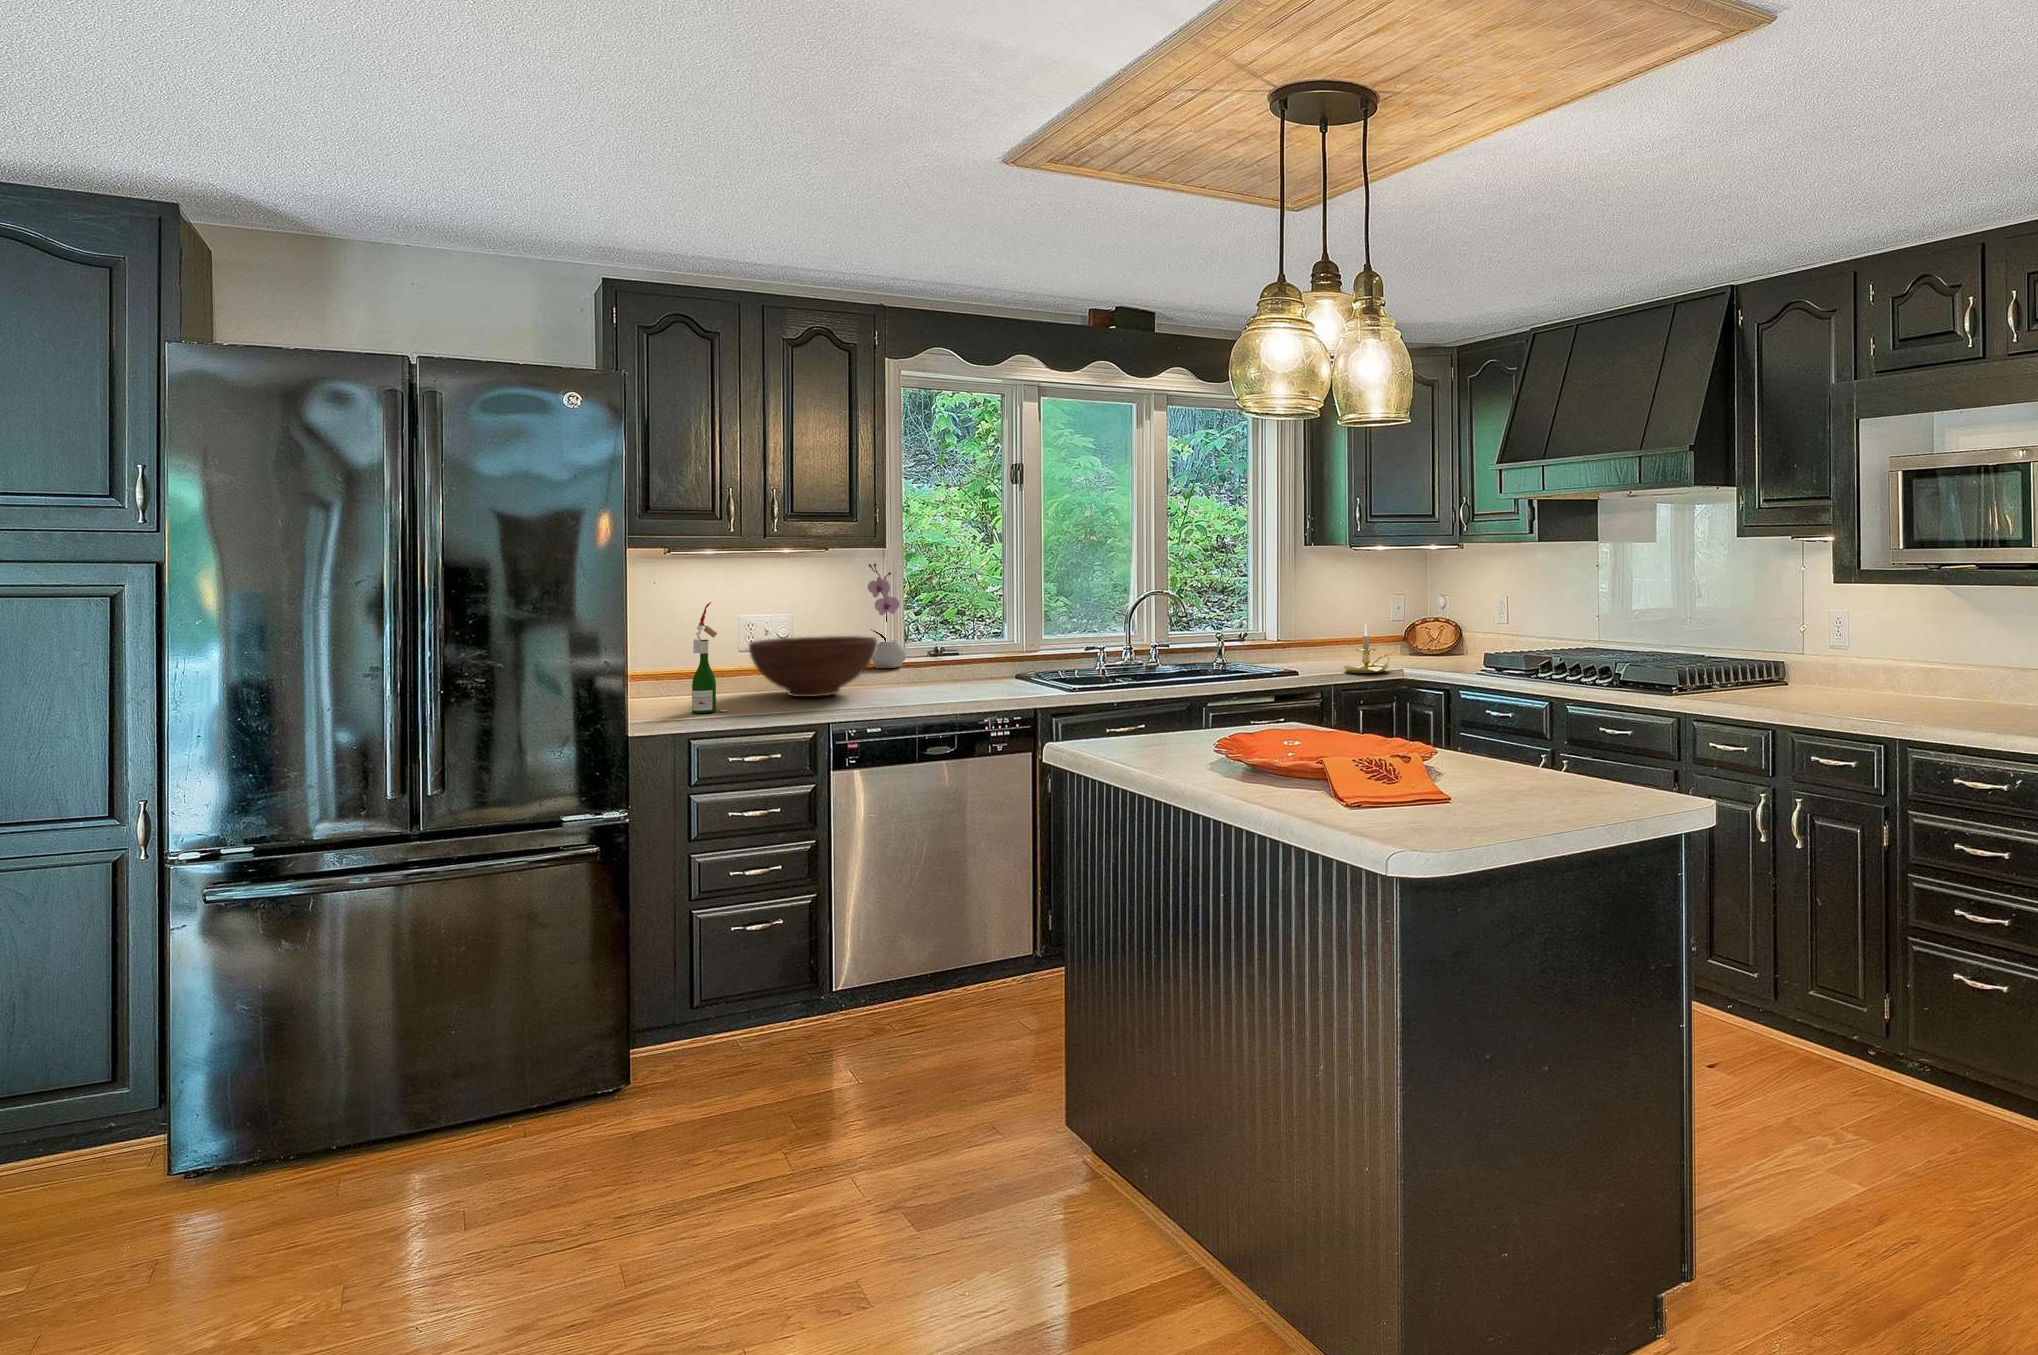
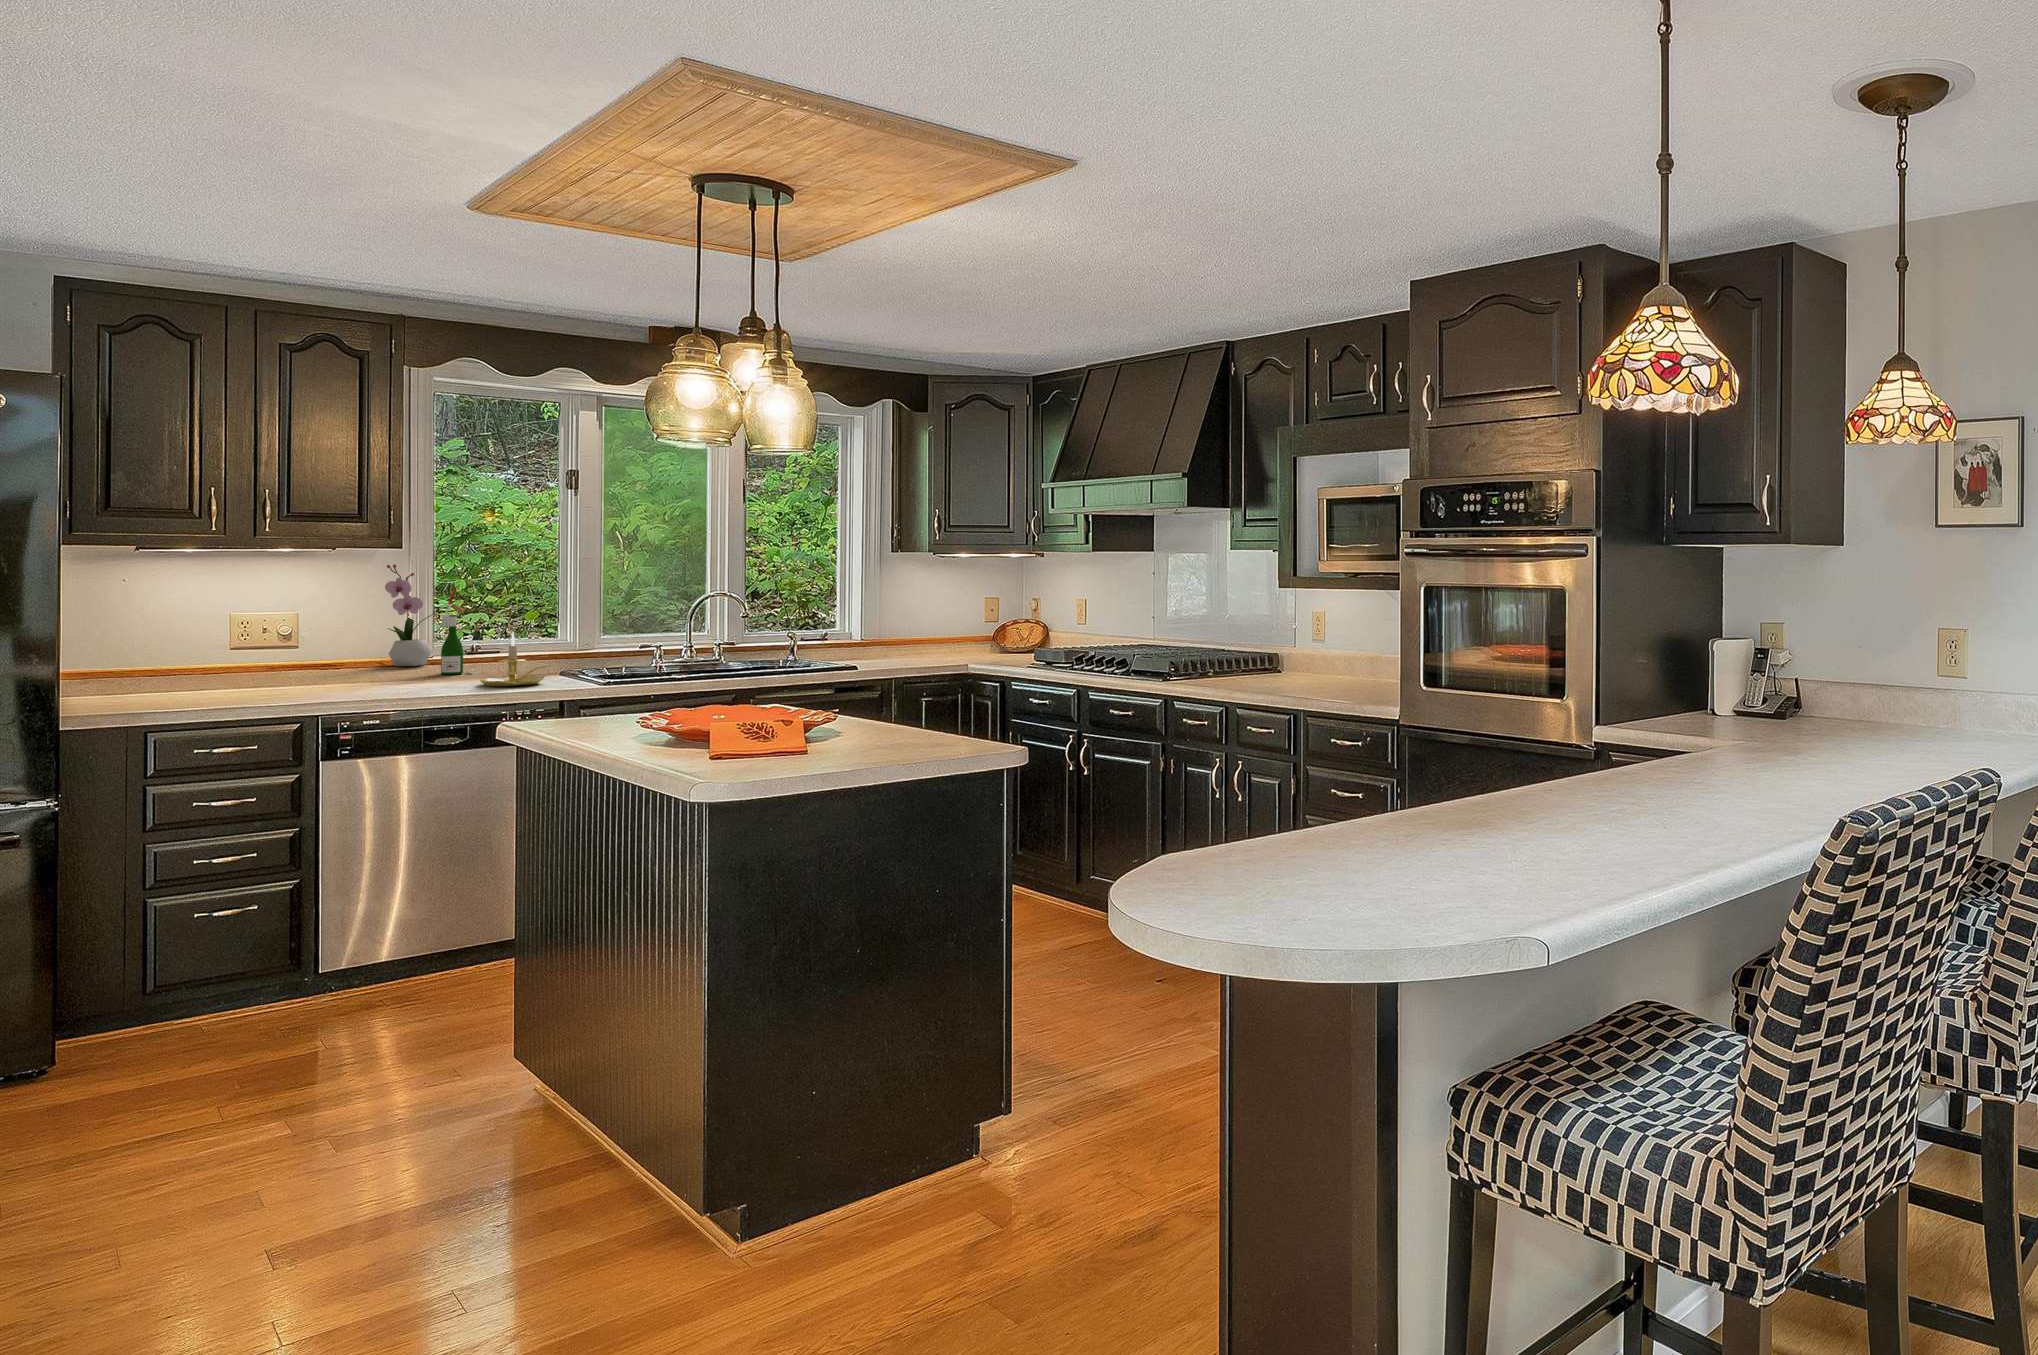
wine bottle: present [692,602,728,713] -> present [441,585,474,674]
candle holder: present [1344,623,1392,673] -> present [480,632,553,686]
fruit bowl: present [749,636,877,697] -> none [229,634,383,693]

